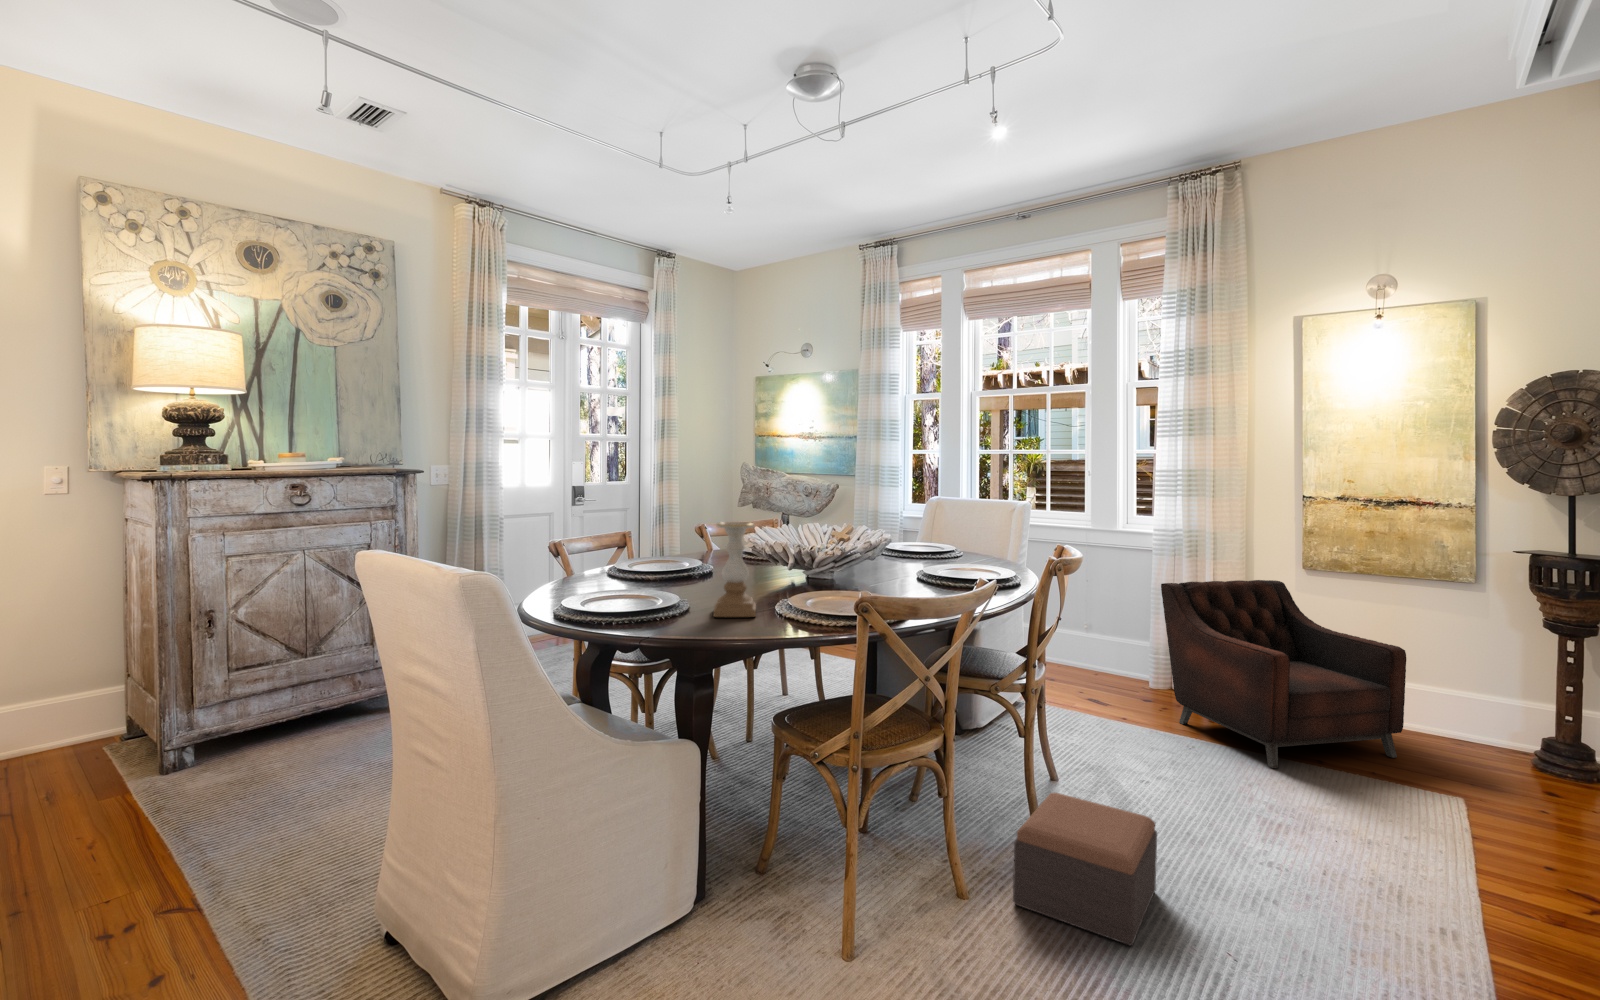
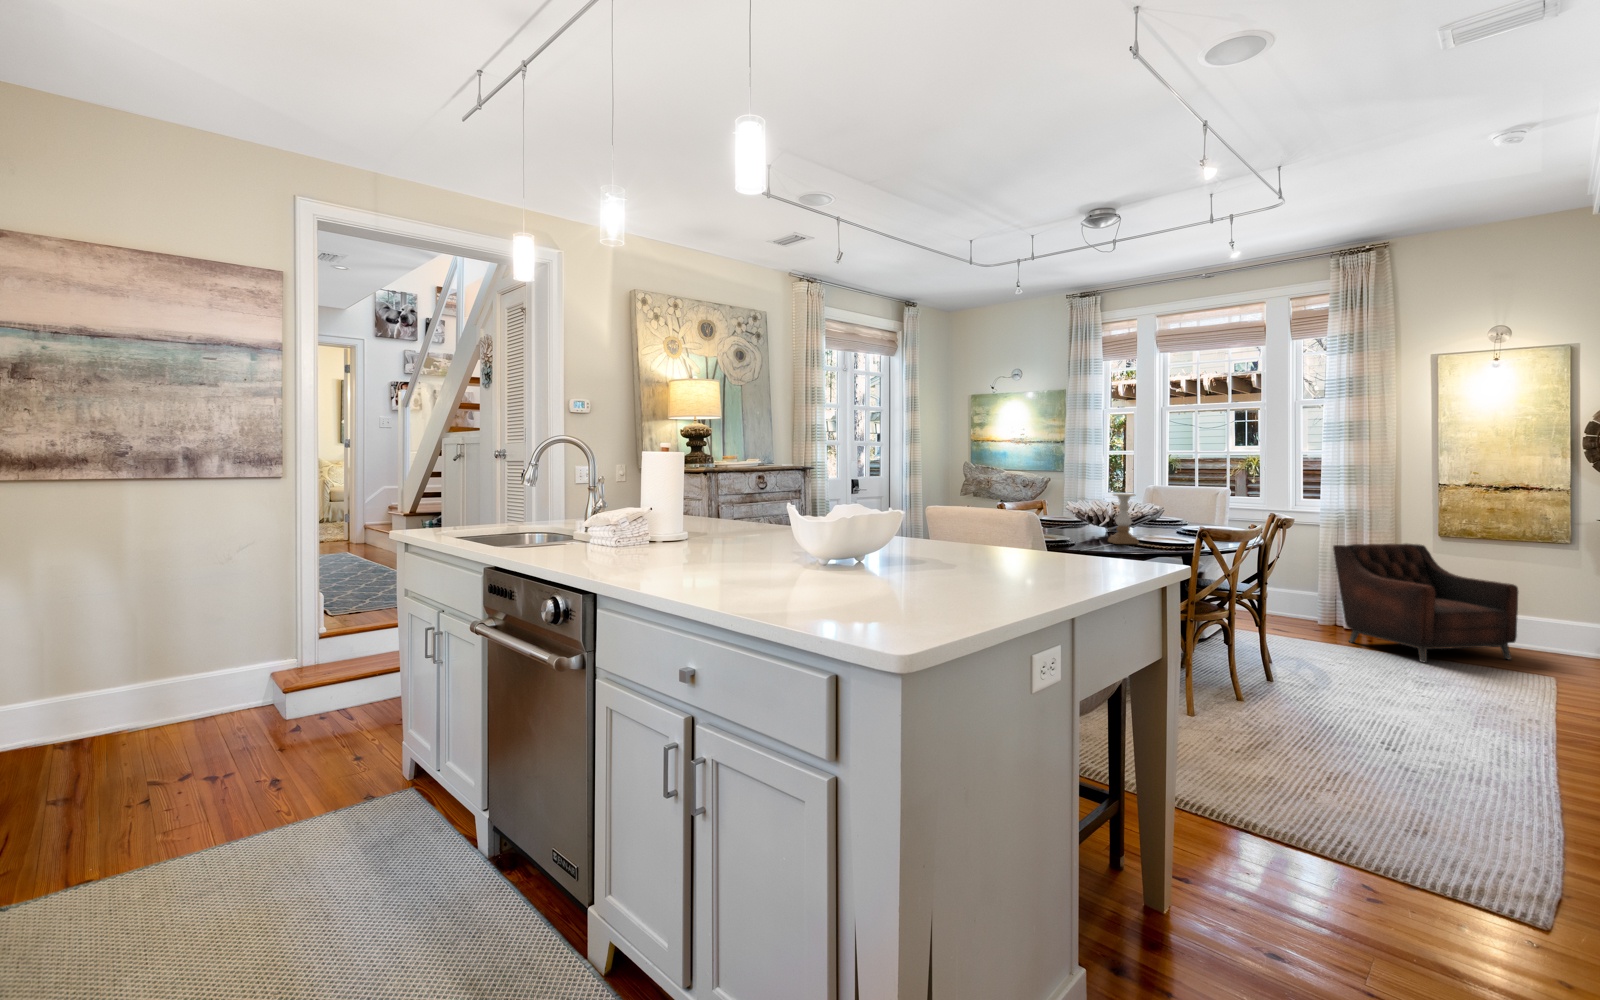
footstool: present [1013,793,1157,946] -> none [1281,653,1365,720]

